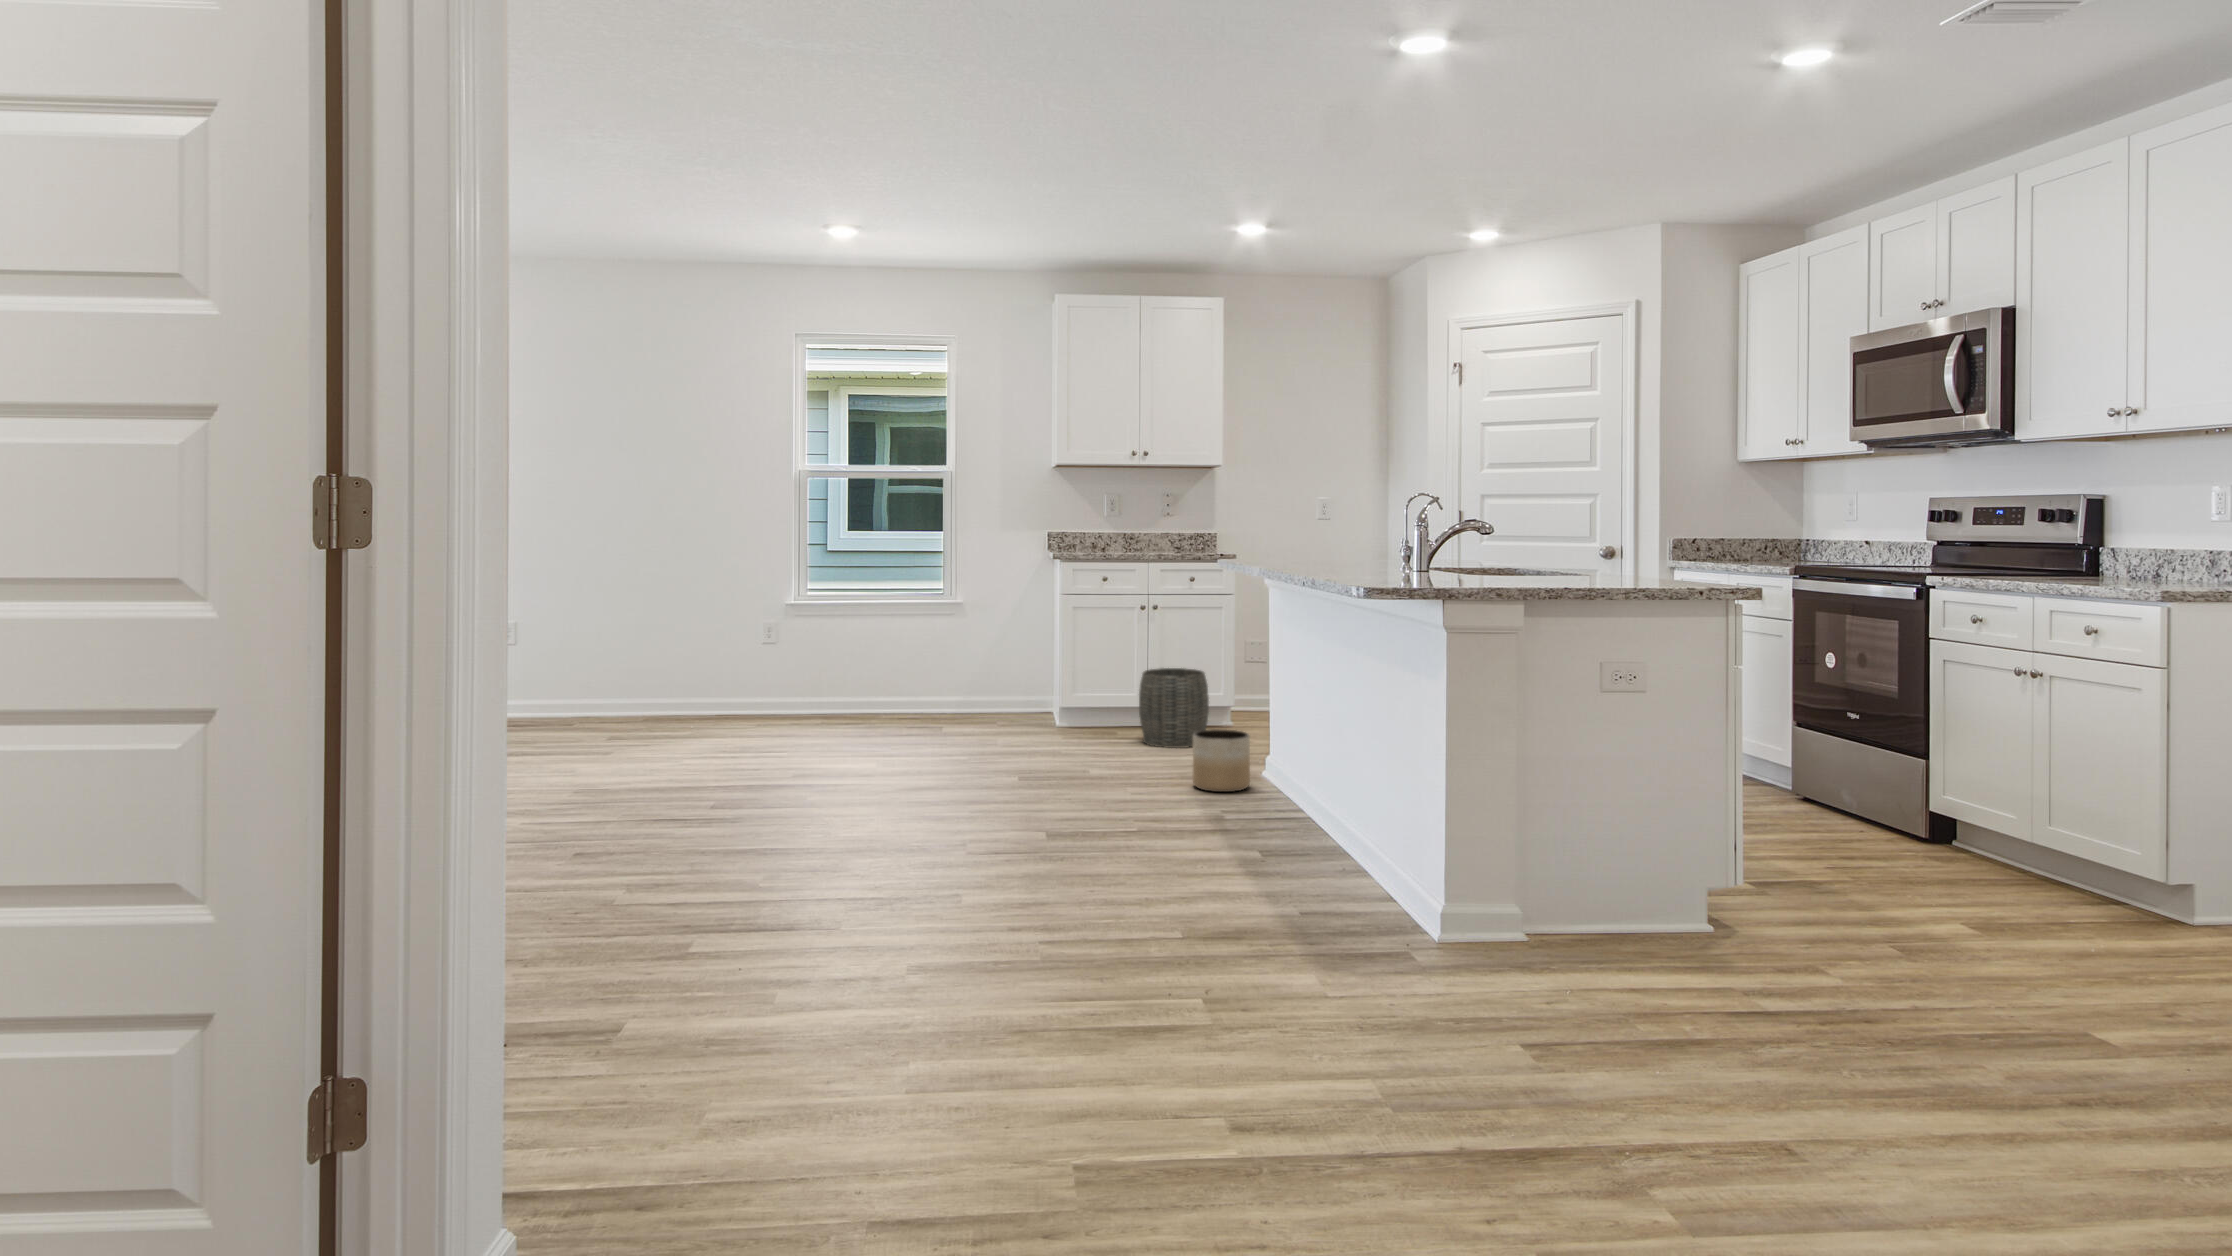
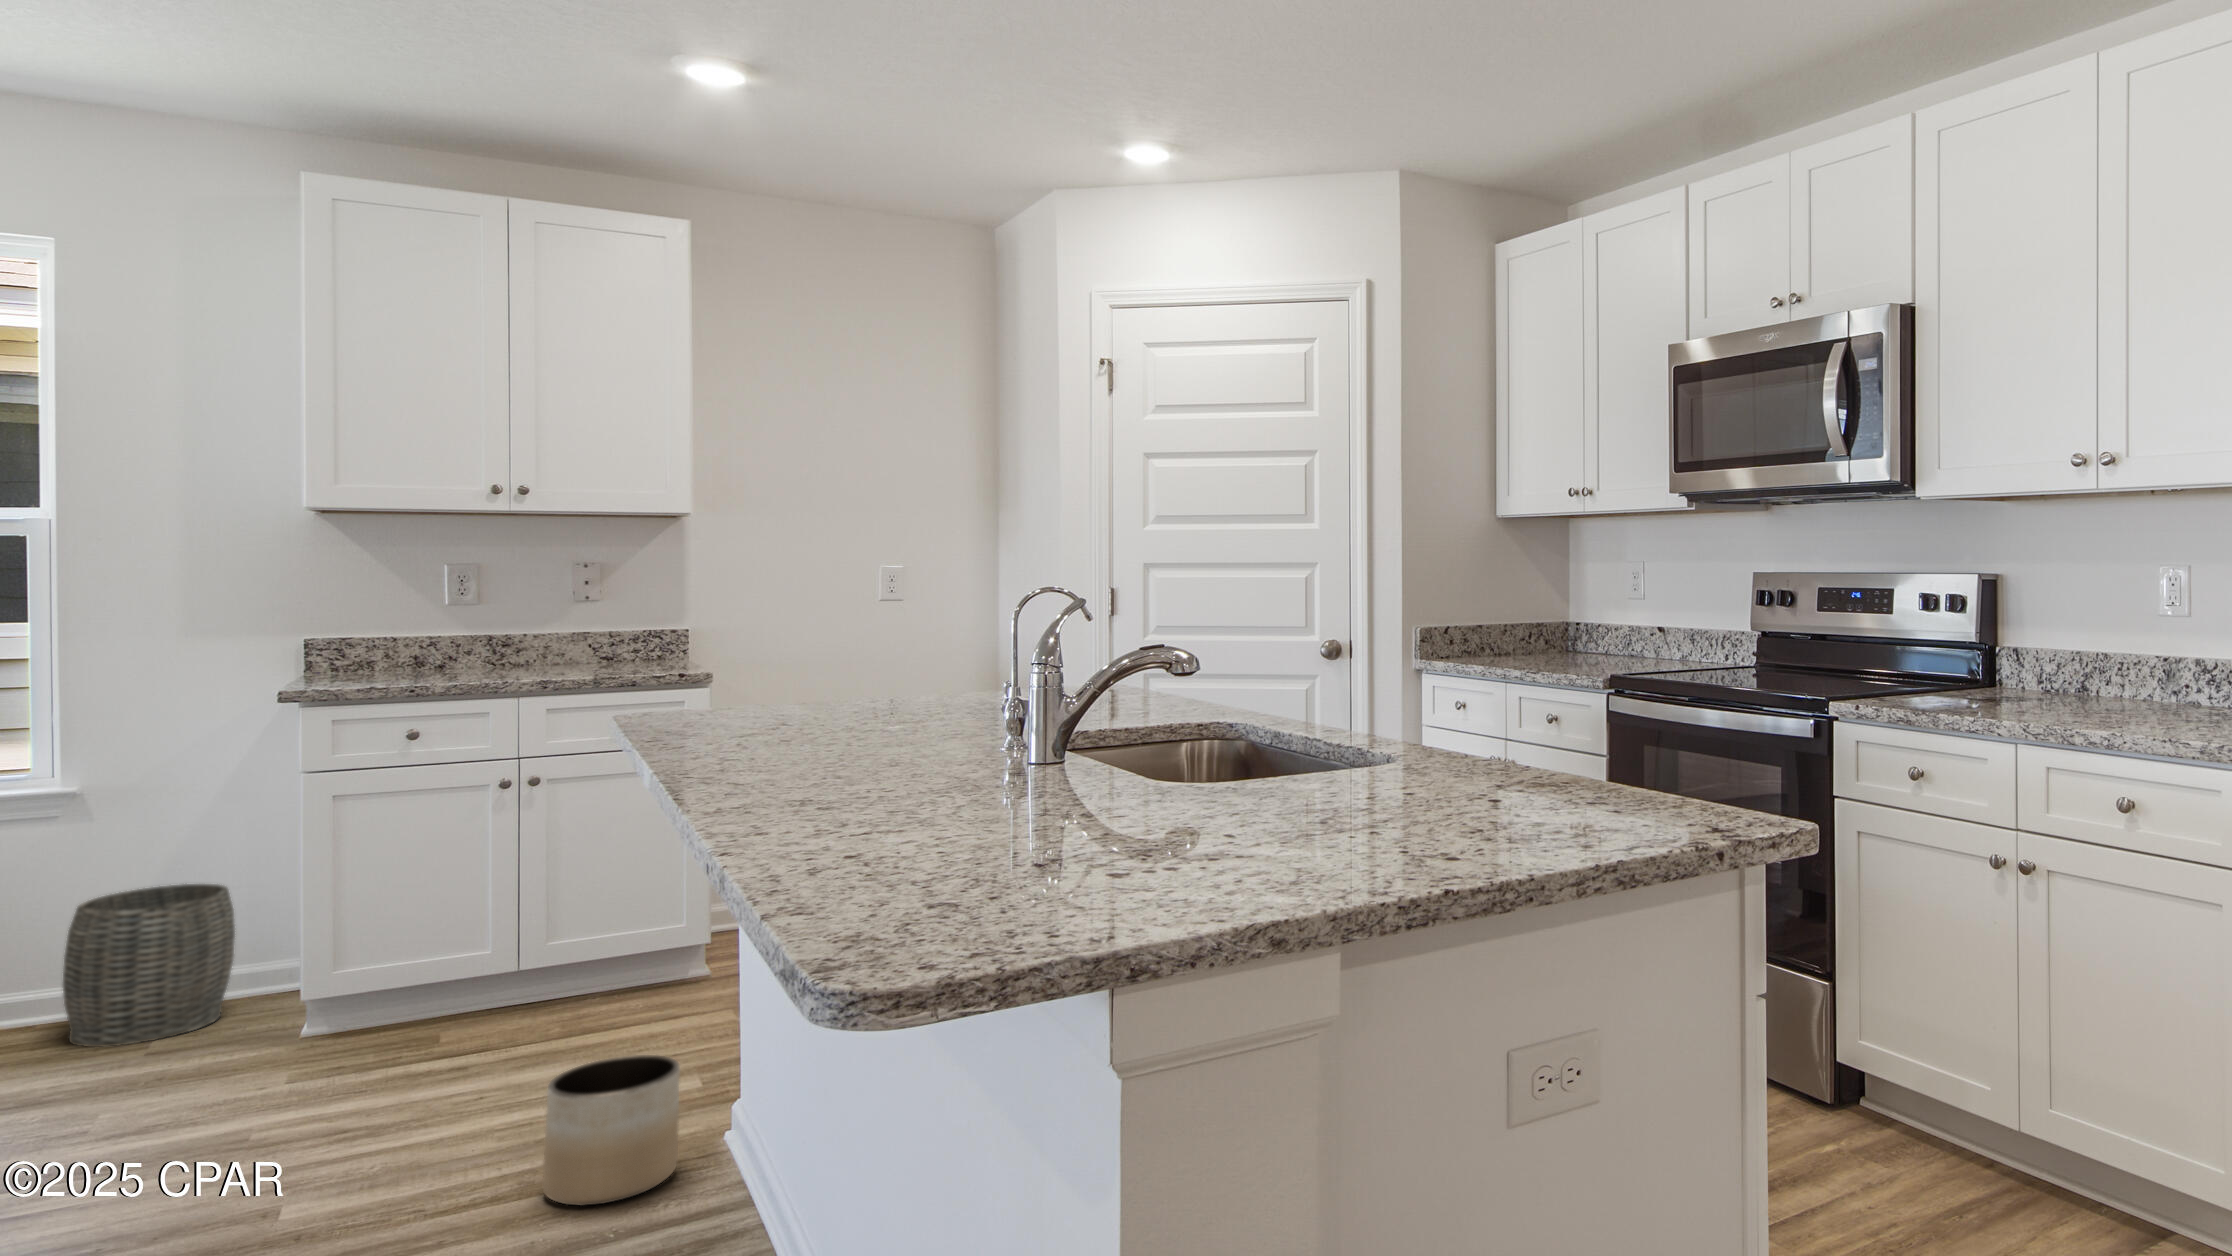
woven basket: present [1139,668,1209,748] -> present [63,884,235,1047]

